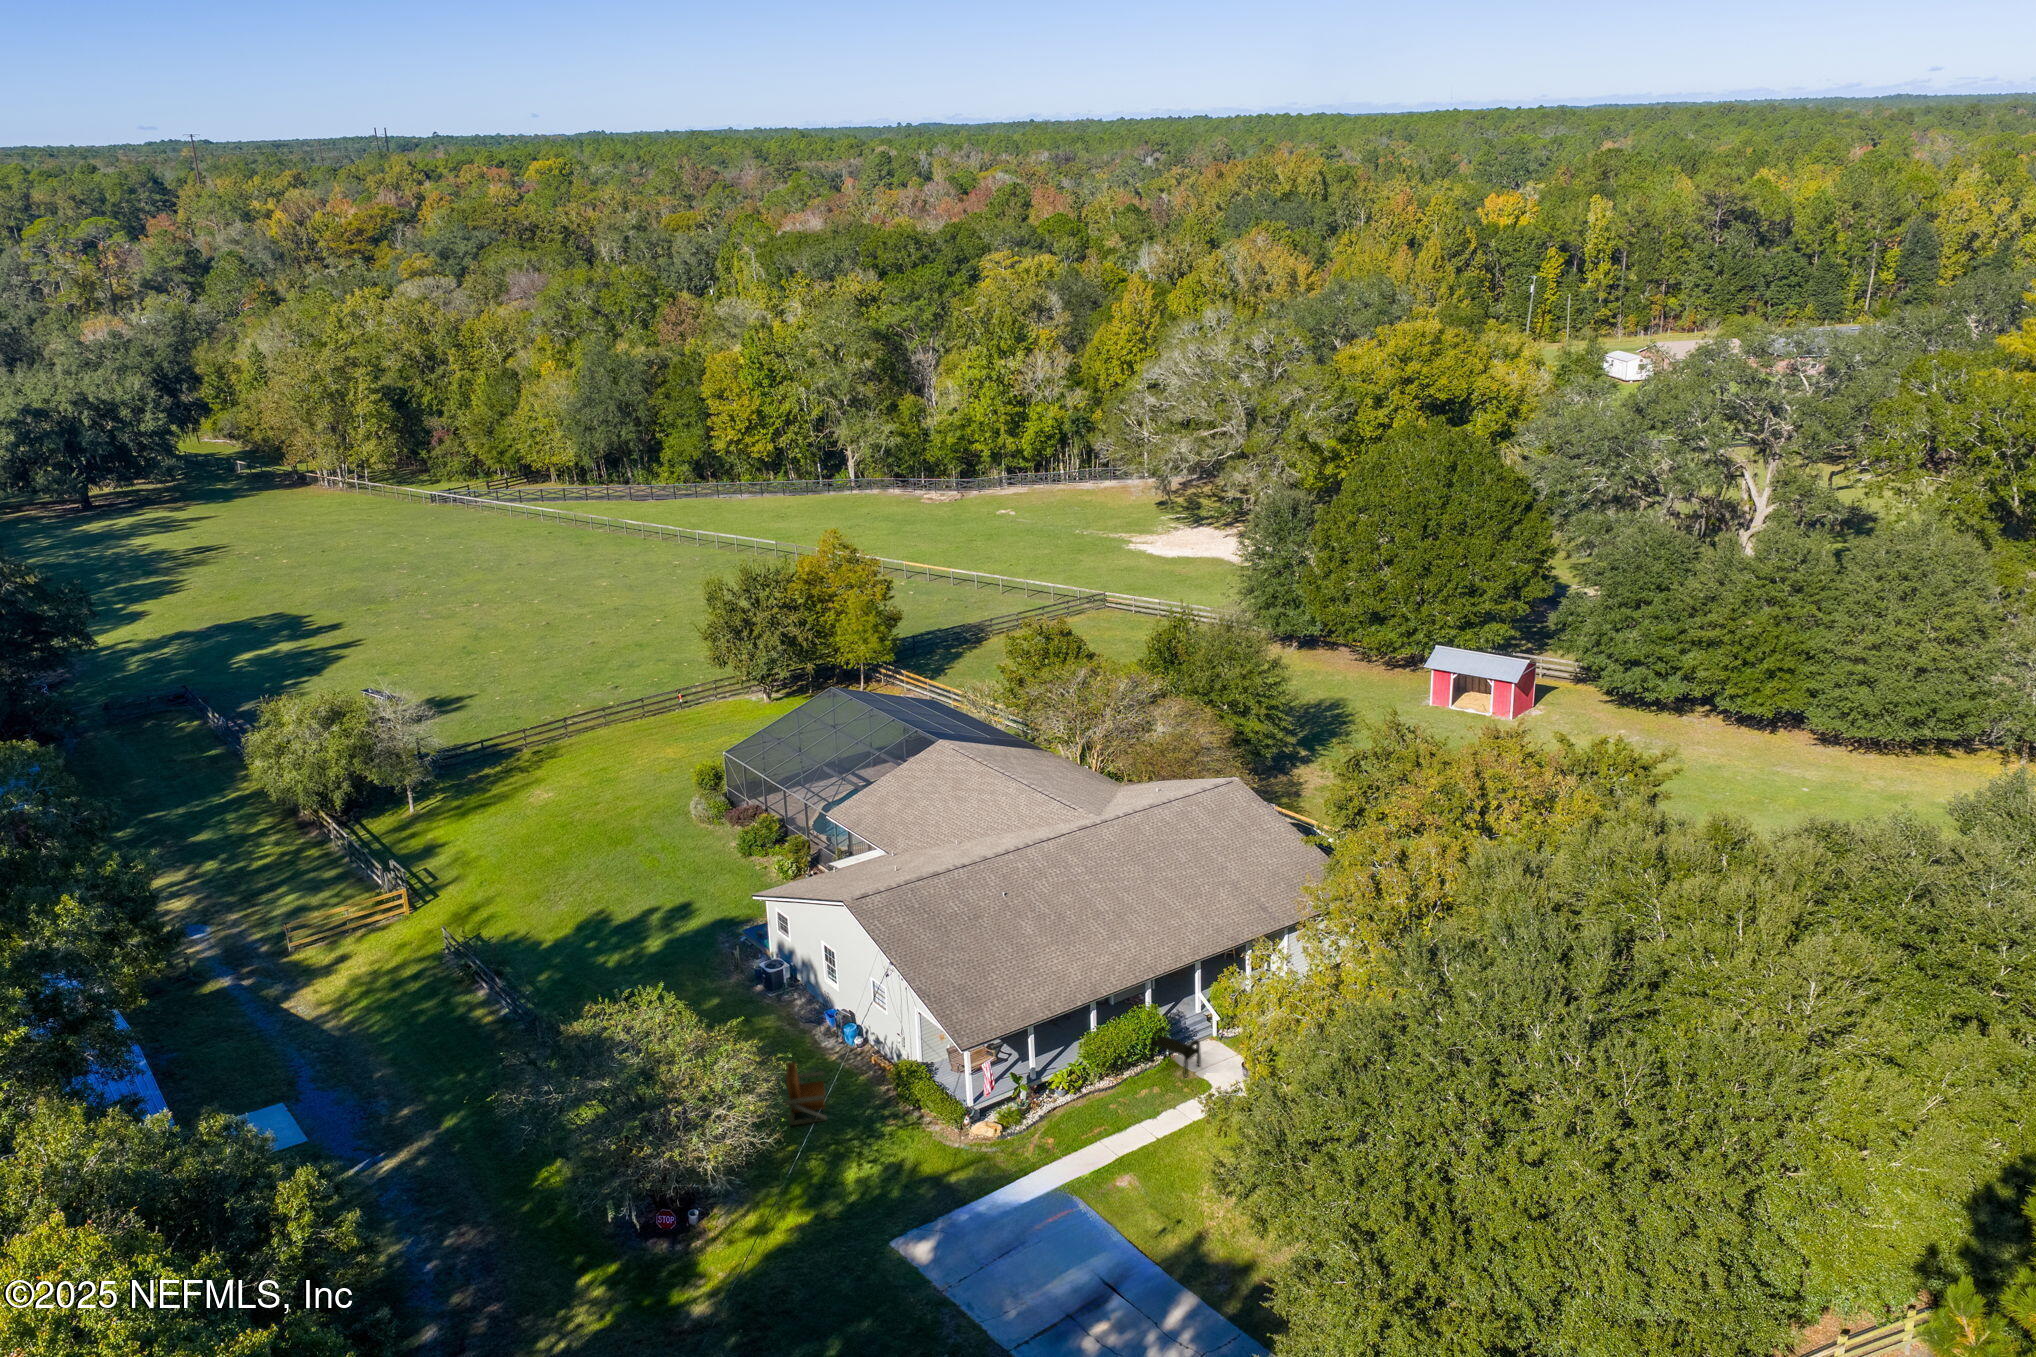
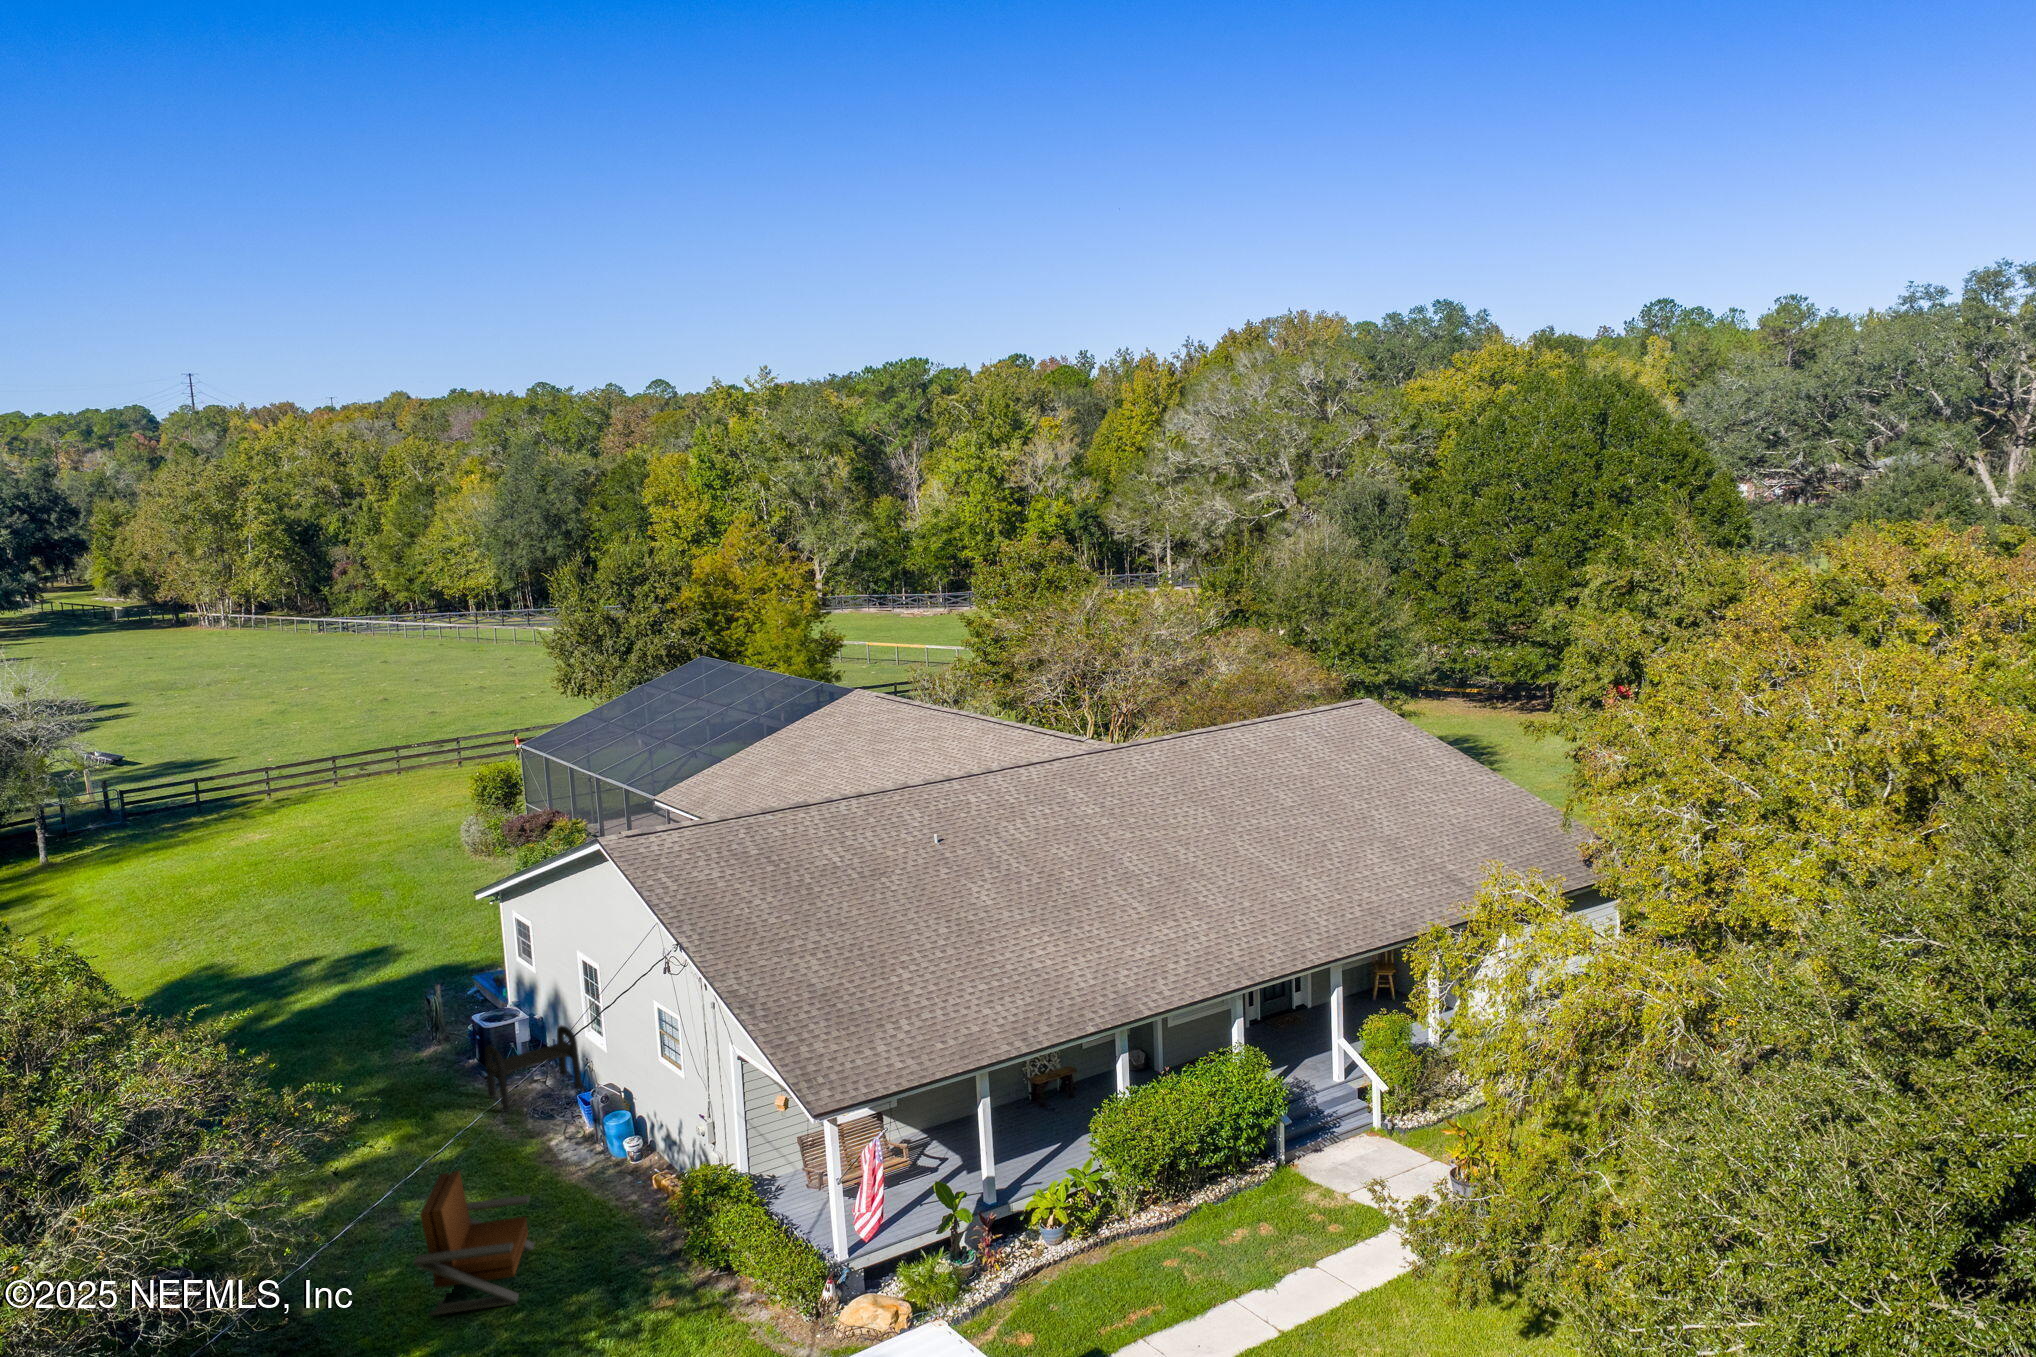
bench: present [1150,1026,1201,1077] -> present [485,1026,582,1112]

